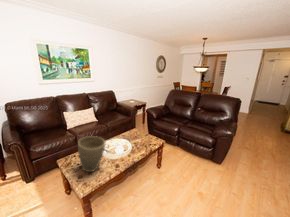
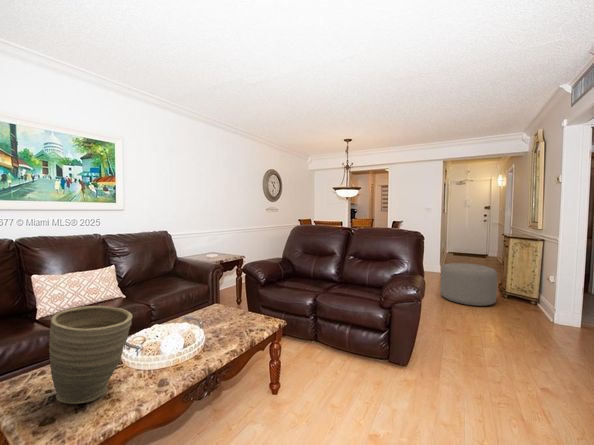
ottoman: none [245,111,281,135] -> present [440,263,497,306]

